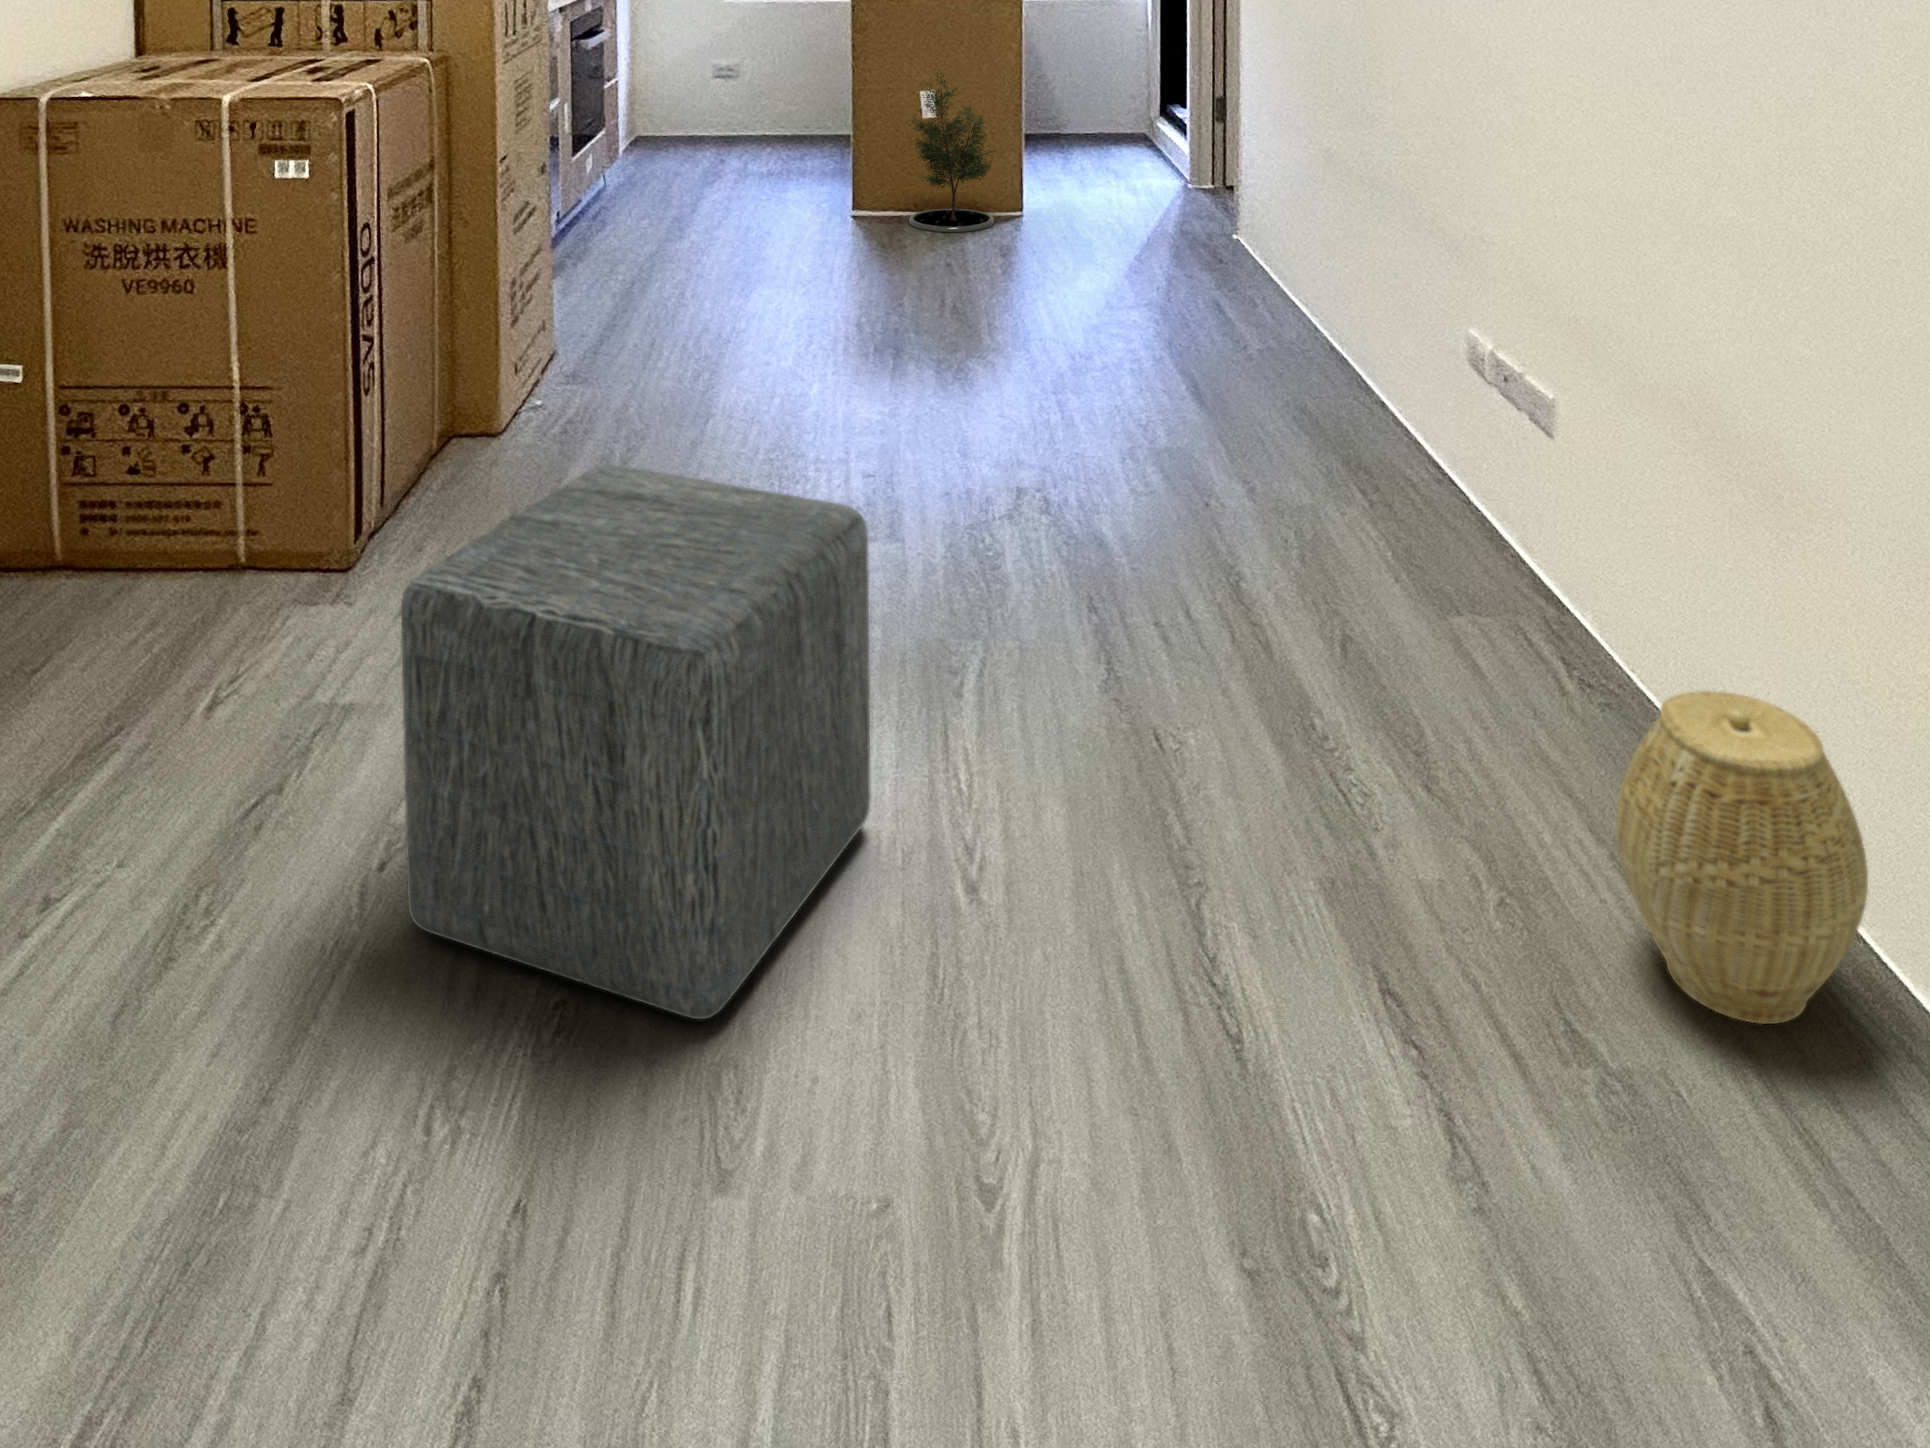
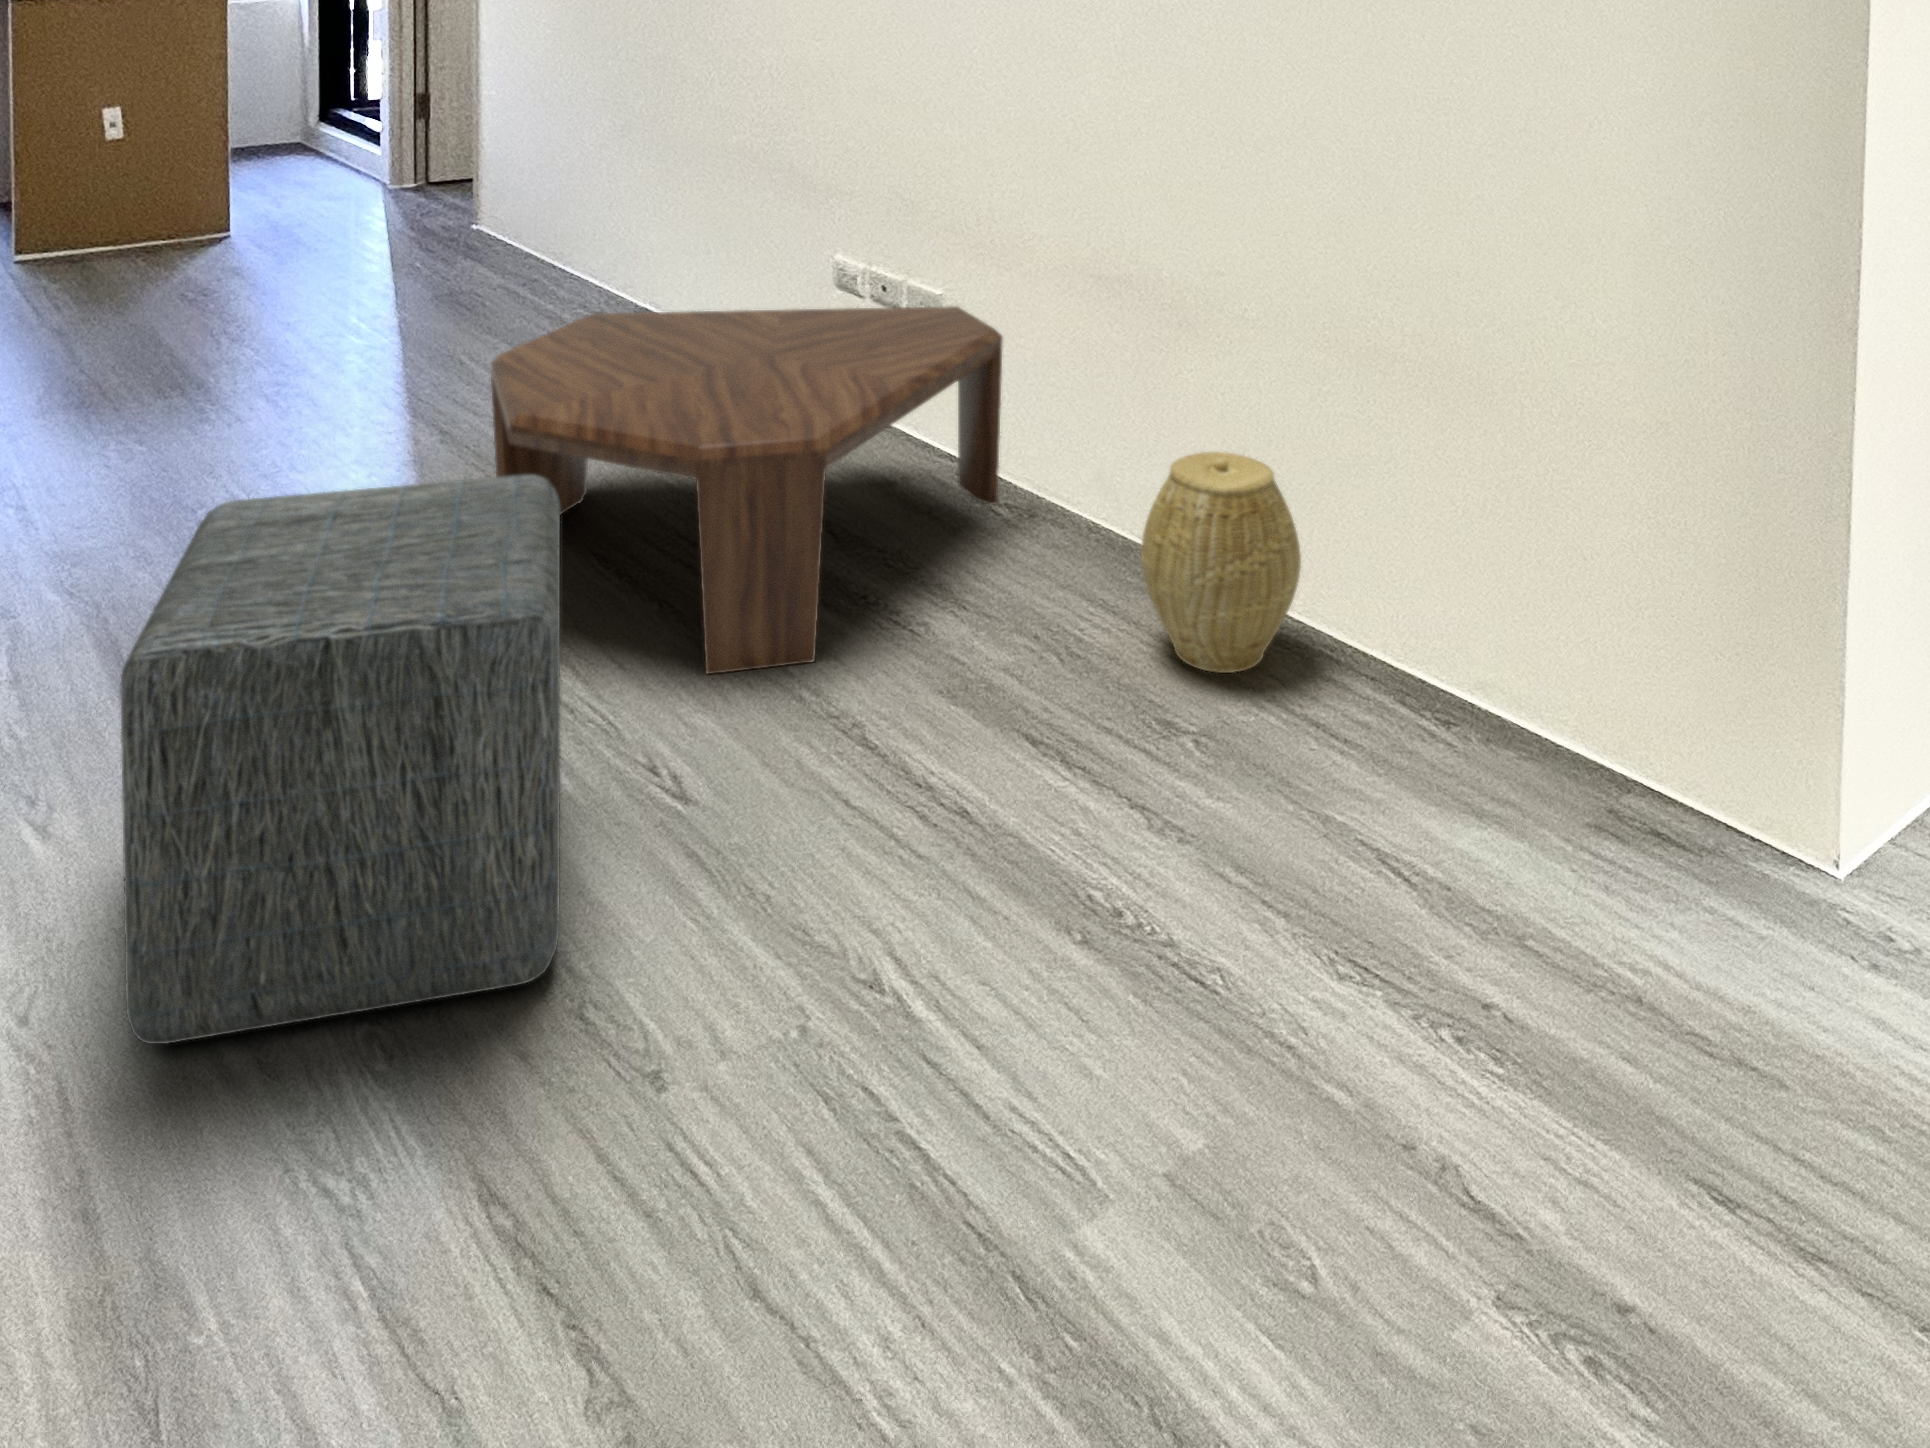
potted tree: present [906,72,997,232] -> none [98,84,212,263]
coffee table: none [954,349,1570,796] -> present [491,306,1002,674]

